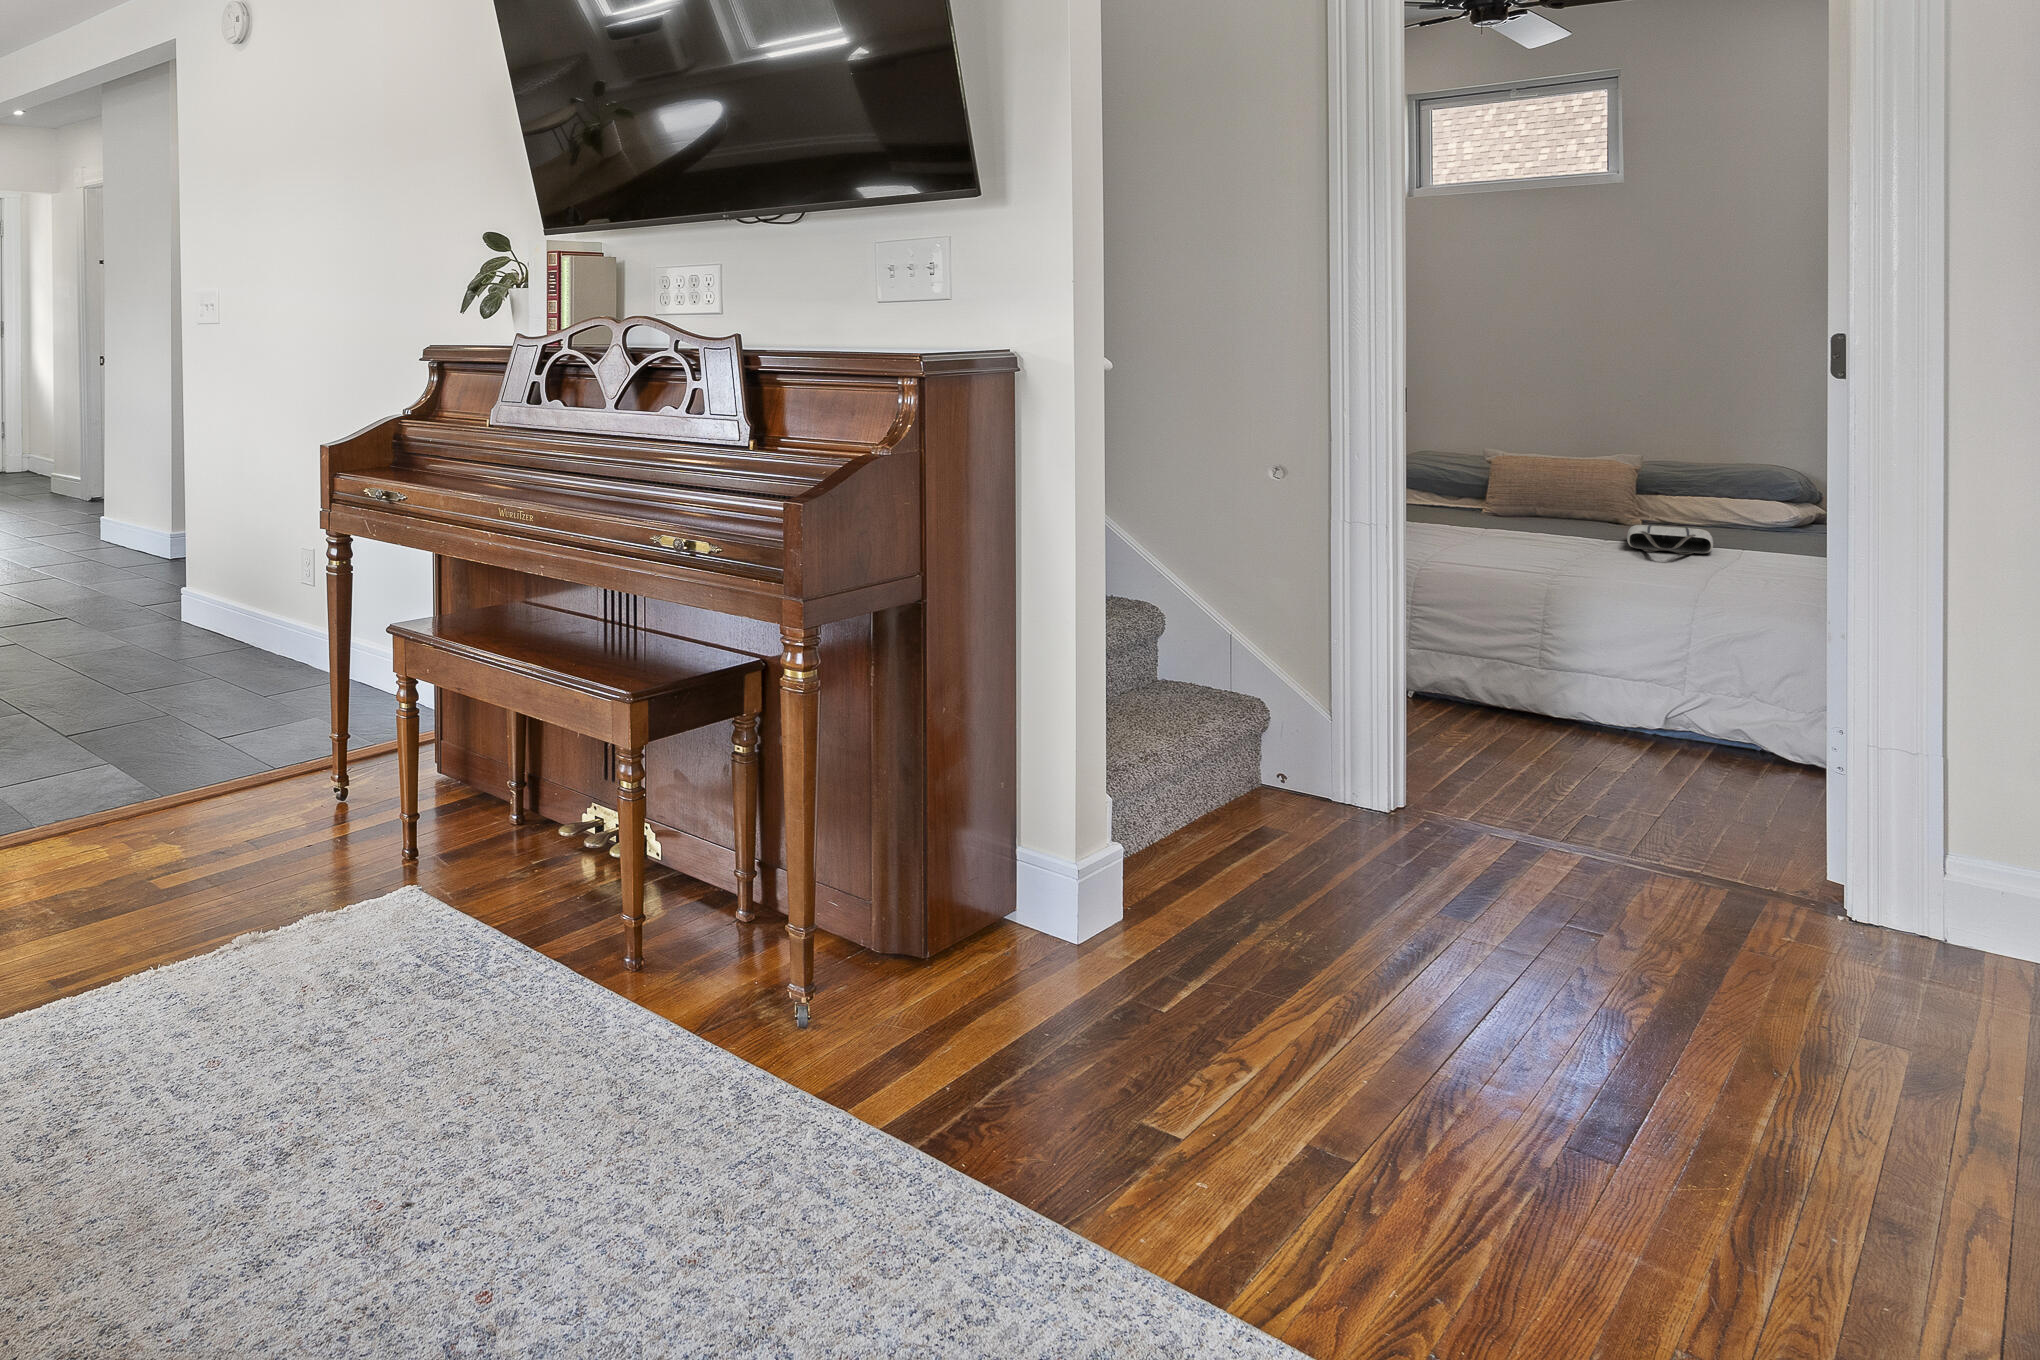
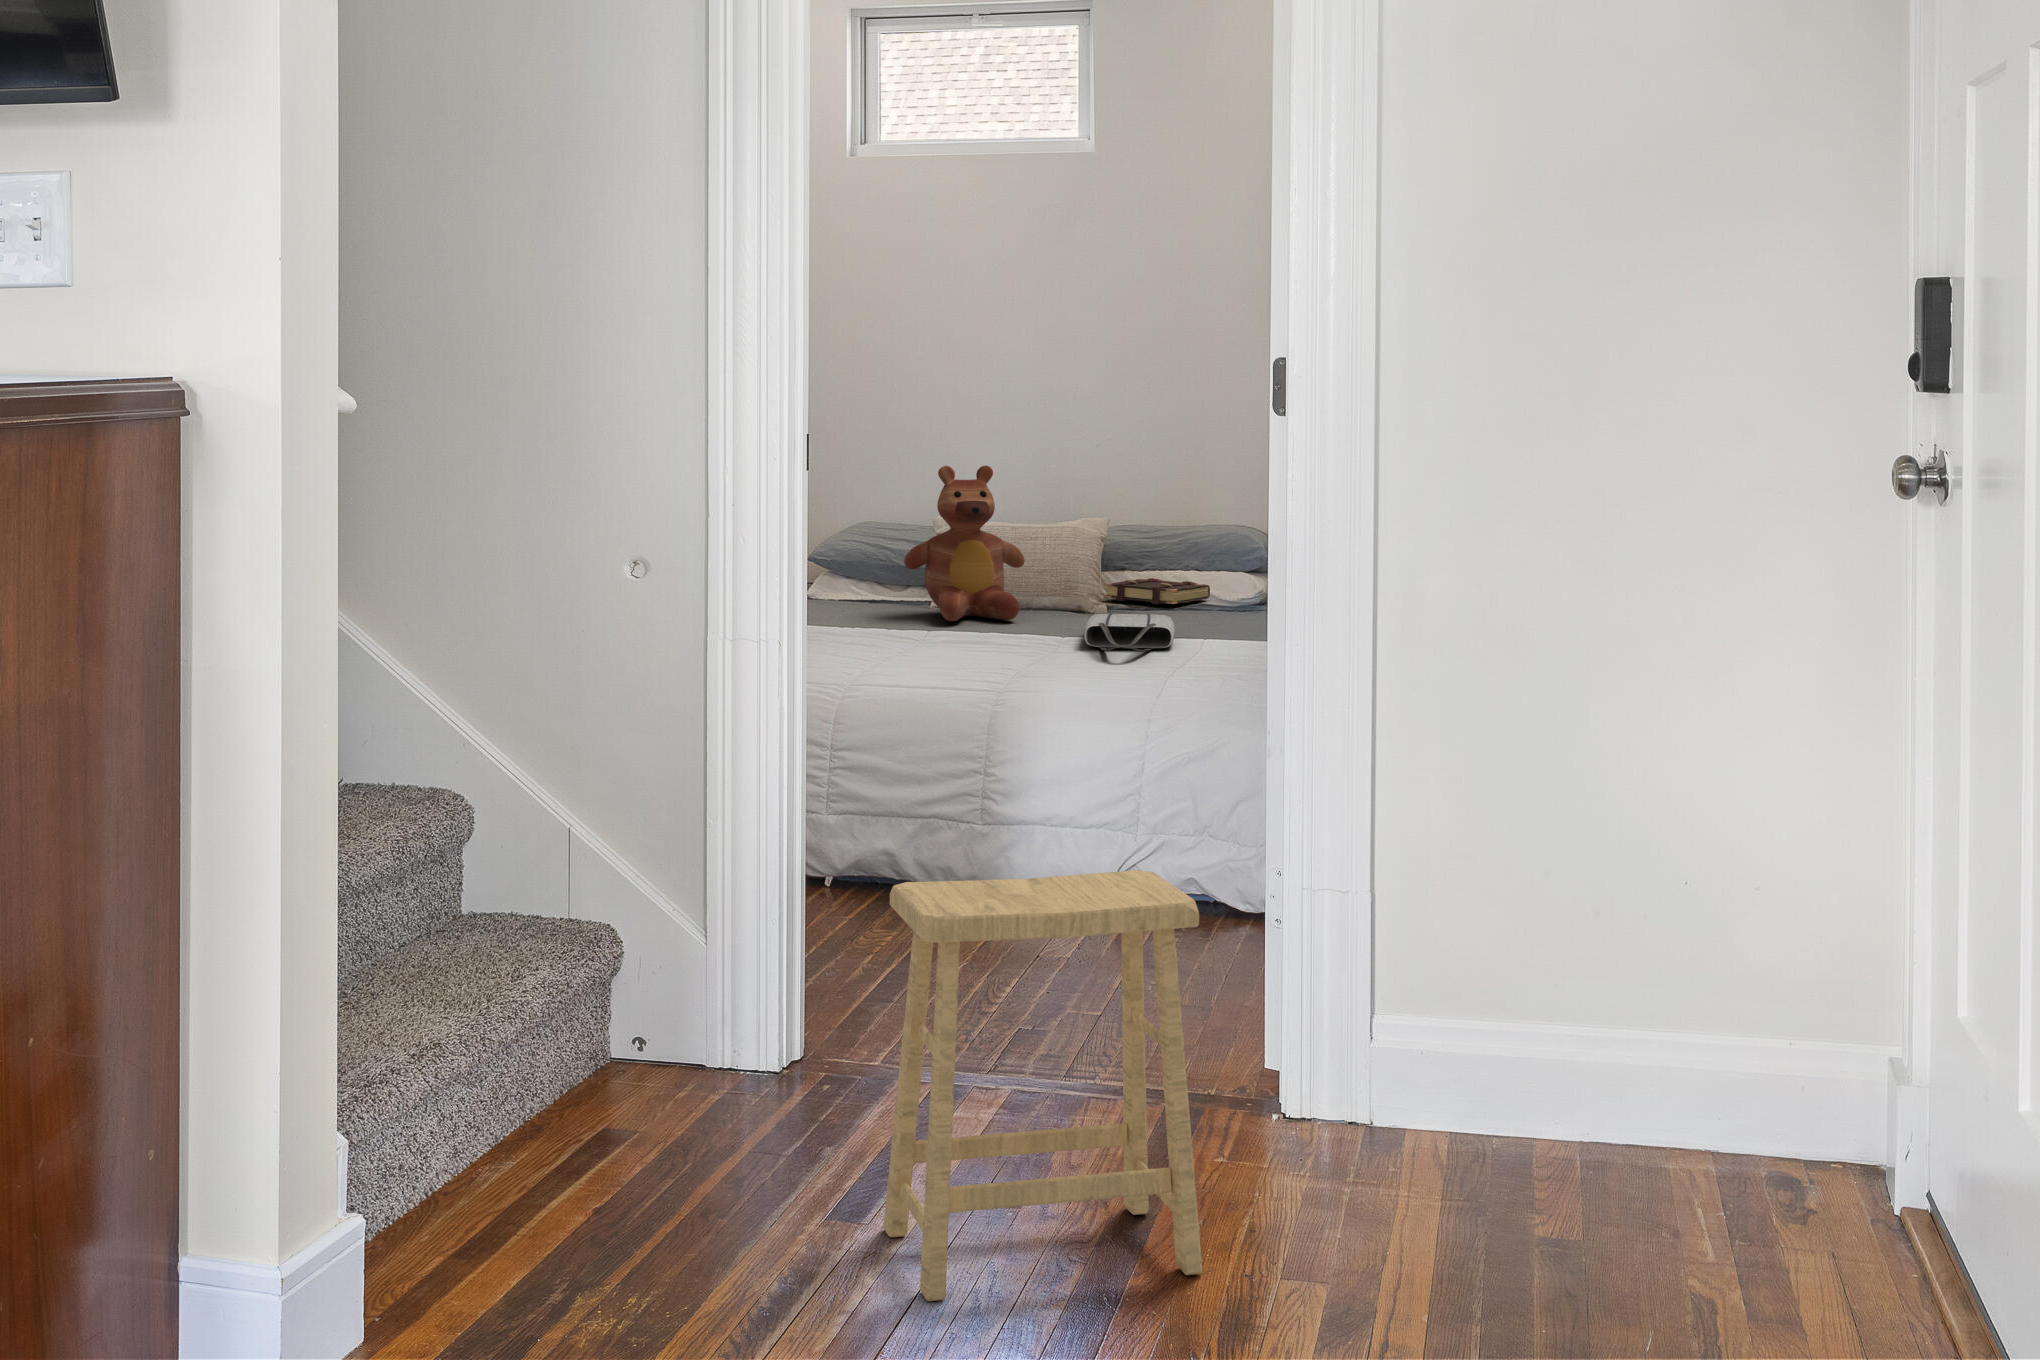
teddy bear: none [1464,414,1568,525] -> present [904,466,1025,621]
book: none [1639,502,1742,522] -> present [1104,578,1210,604]
footstool: none [1487,694,1780,1014] -> present [883,870,1202,1301]

